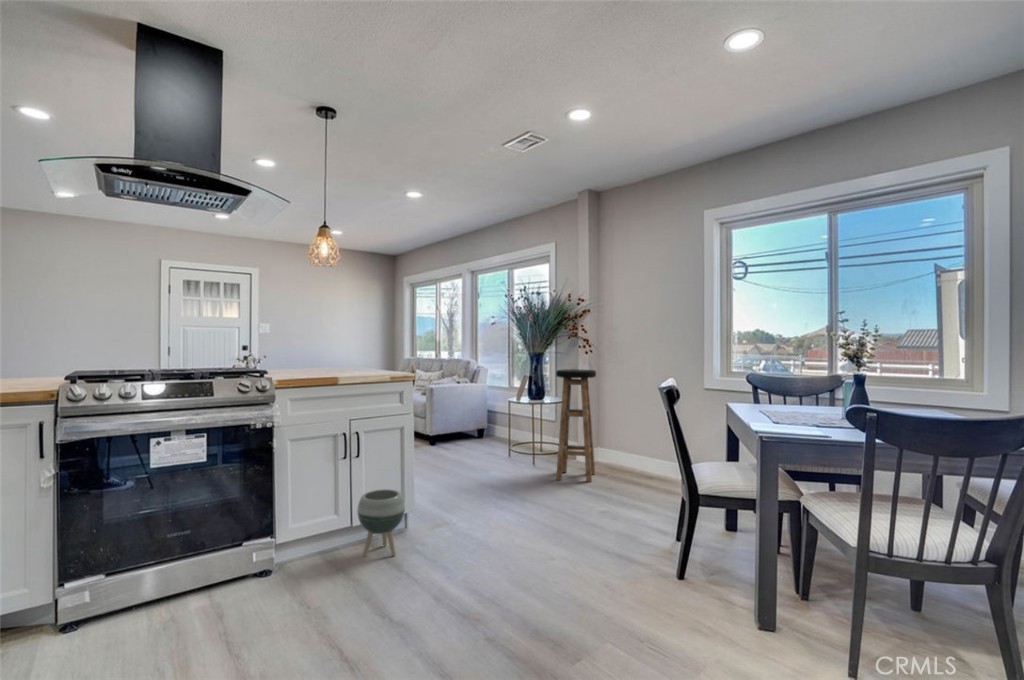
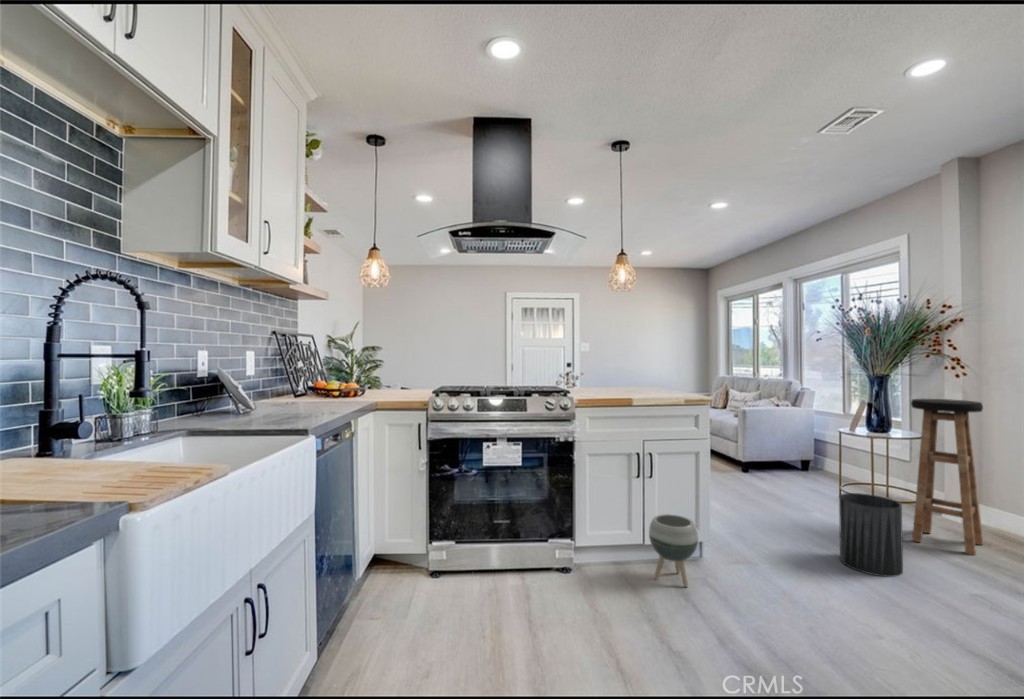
trash can: none [512,447,552,509] -> present [839,493,903,577]

